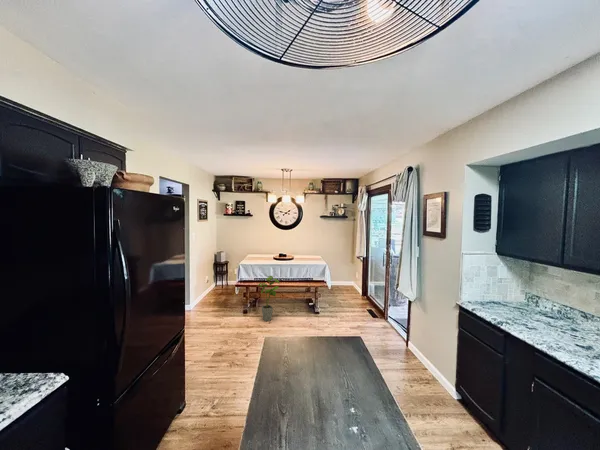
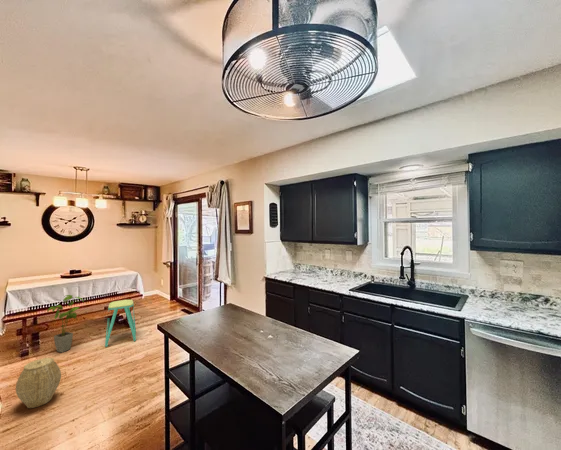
stool: none [292,288,319,330] -> present [105,300,136,347]
woven basket: none [222,326,249,363] -> present [16,358,61,408]

